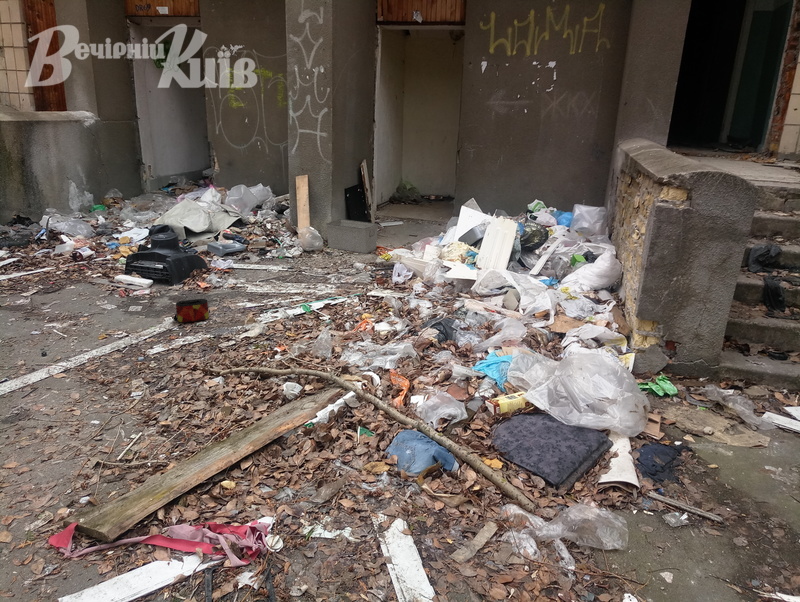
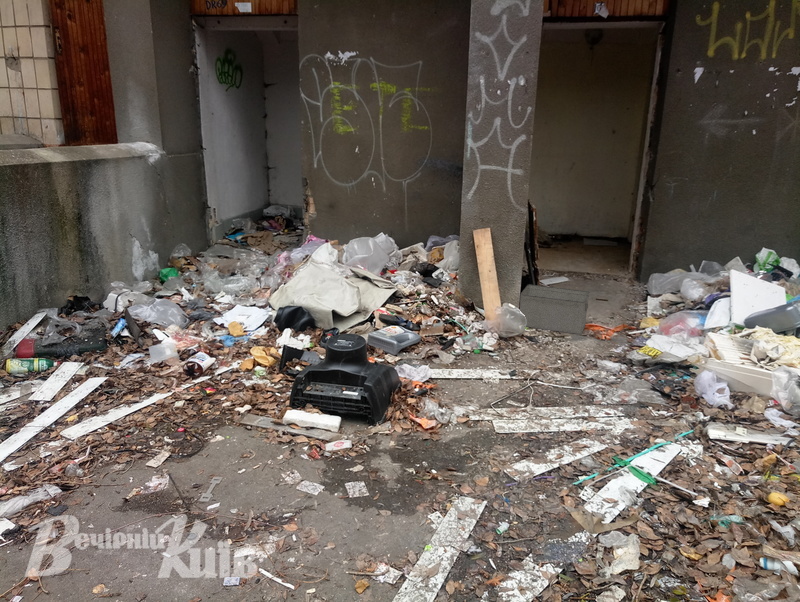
bag: present [173,299,210,323] -> none [449,474,503,525]

